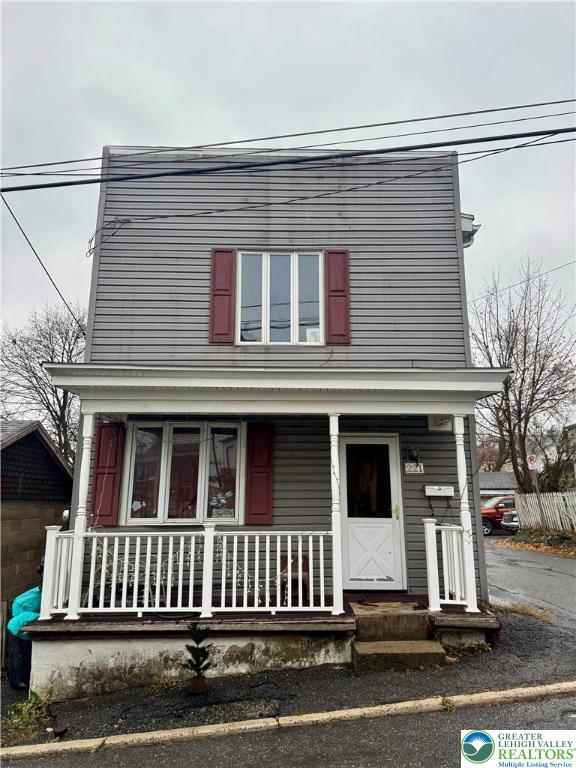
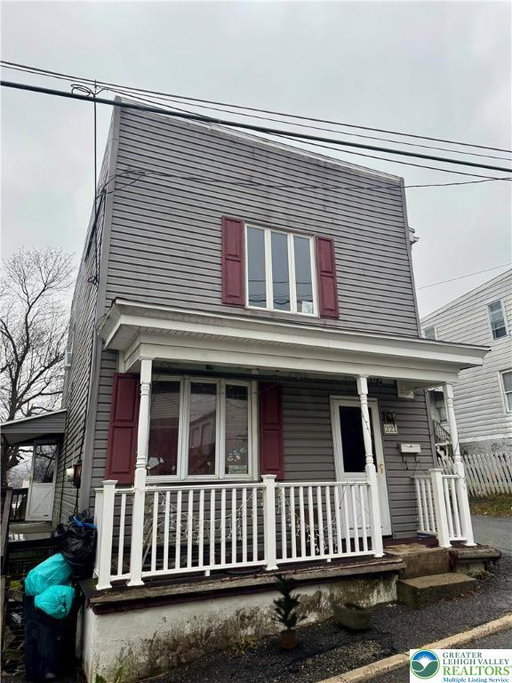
woven basket: none [258,653,289,685] -> present [331,601,372,629]

